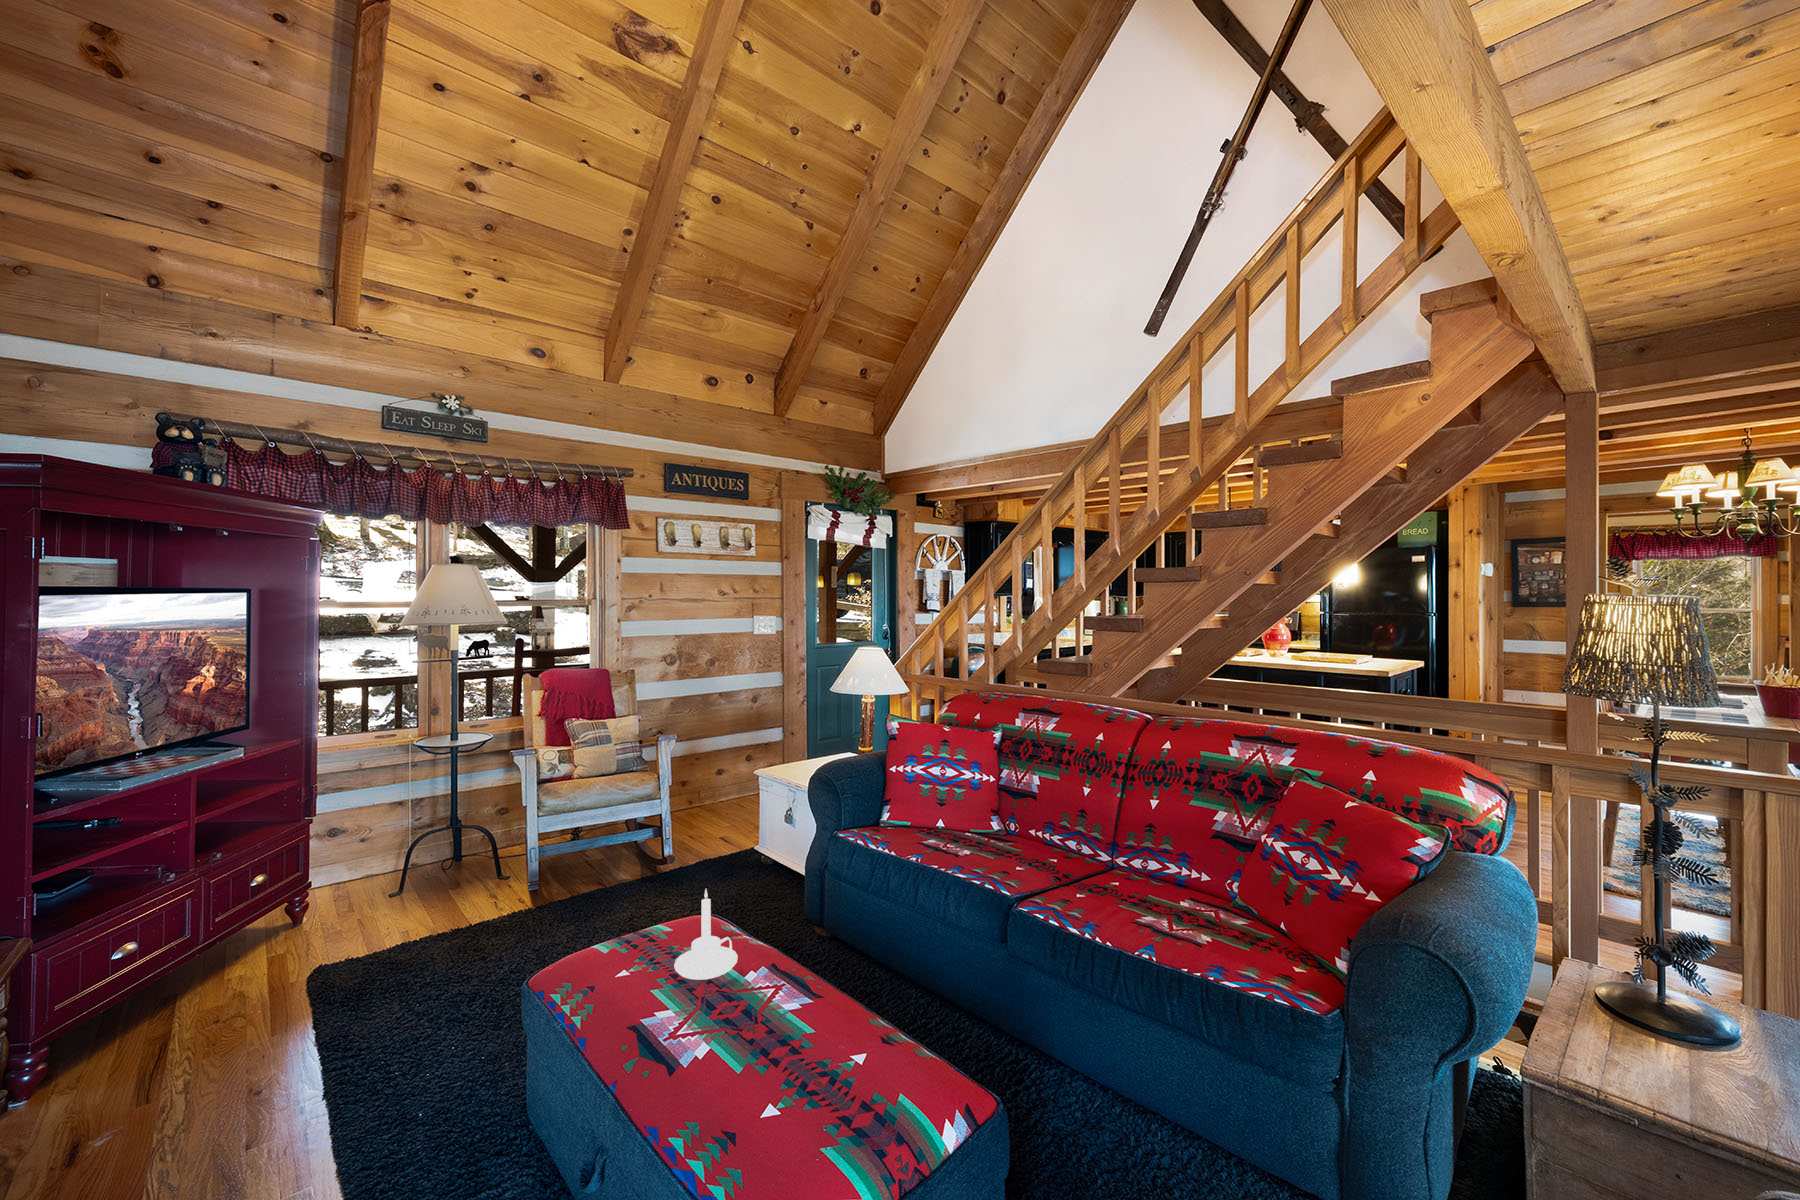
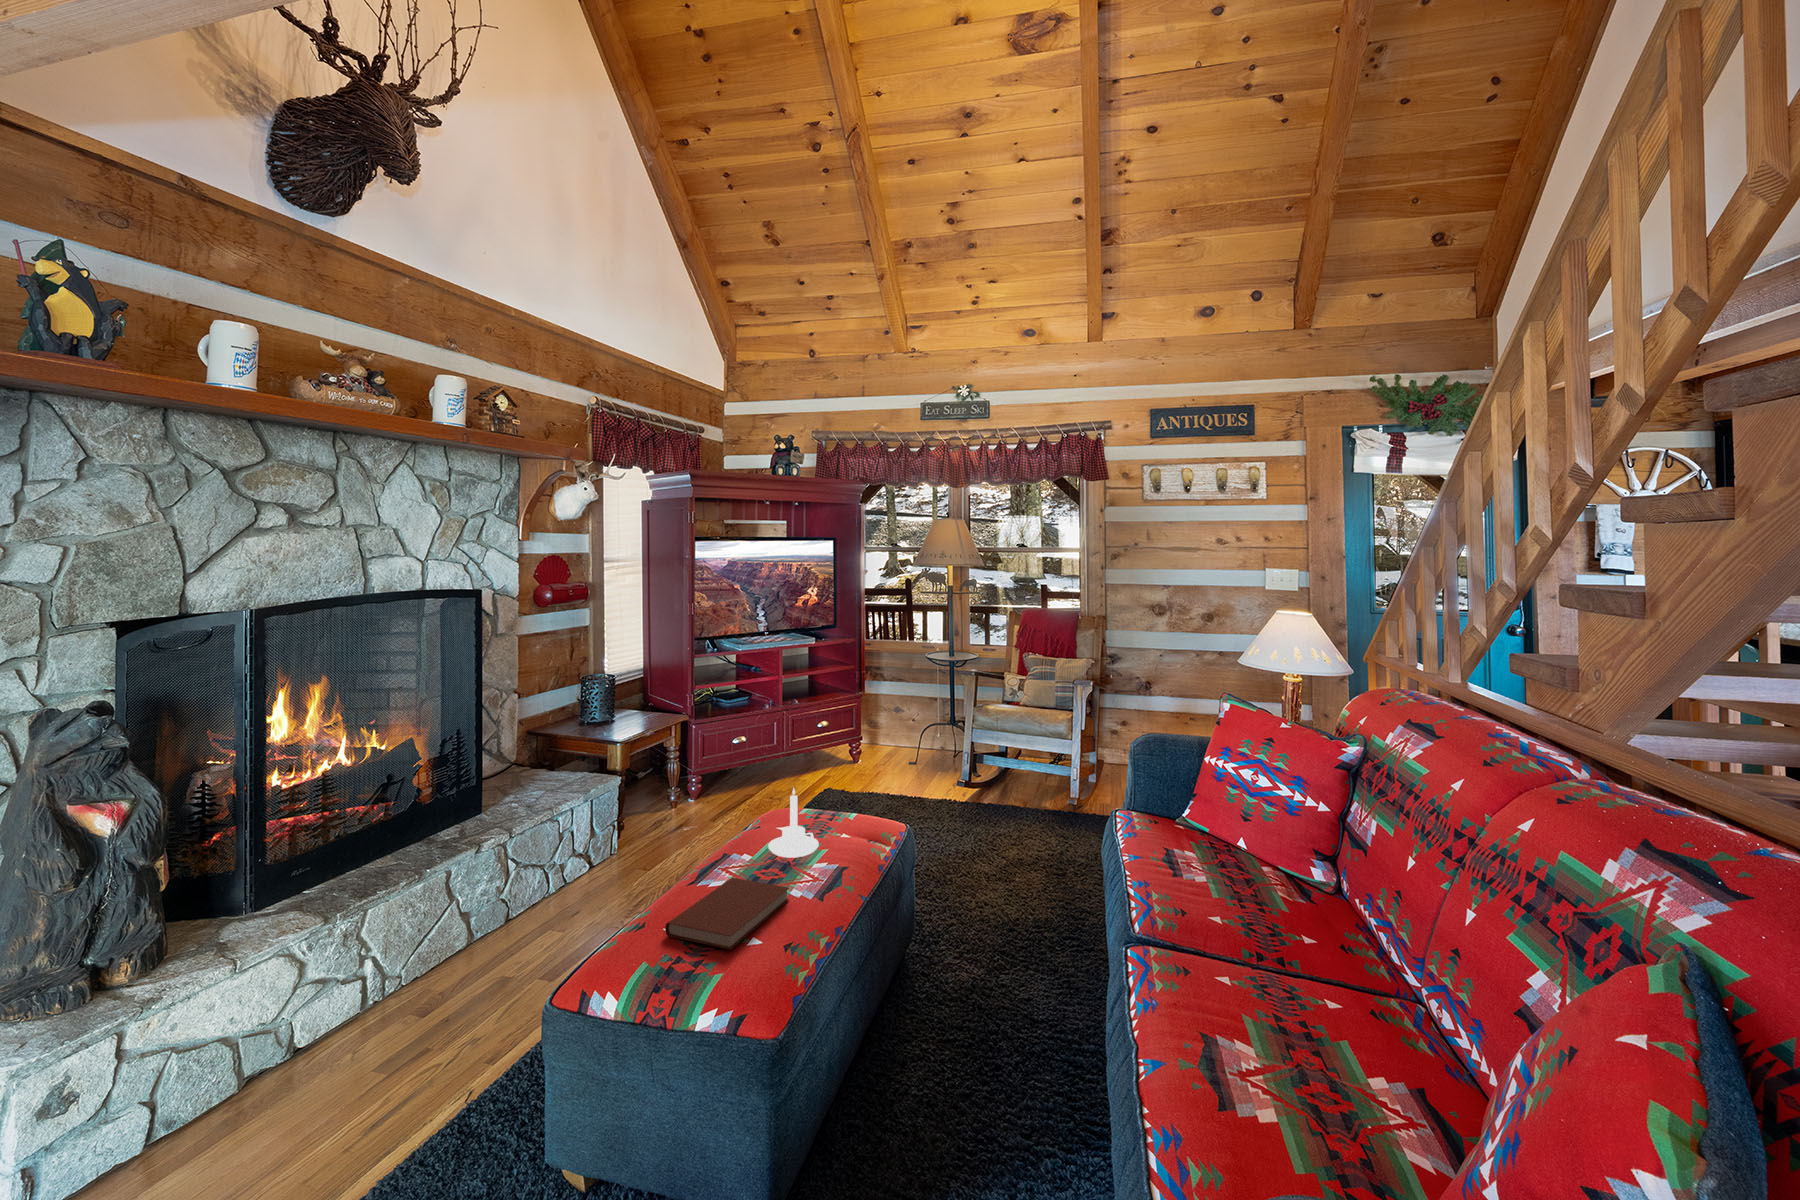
book: none [729,992,870,1103] -> present [665,878,789,950]

